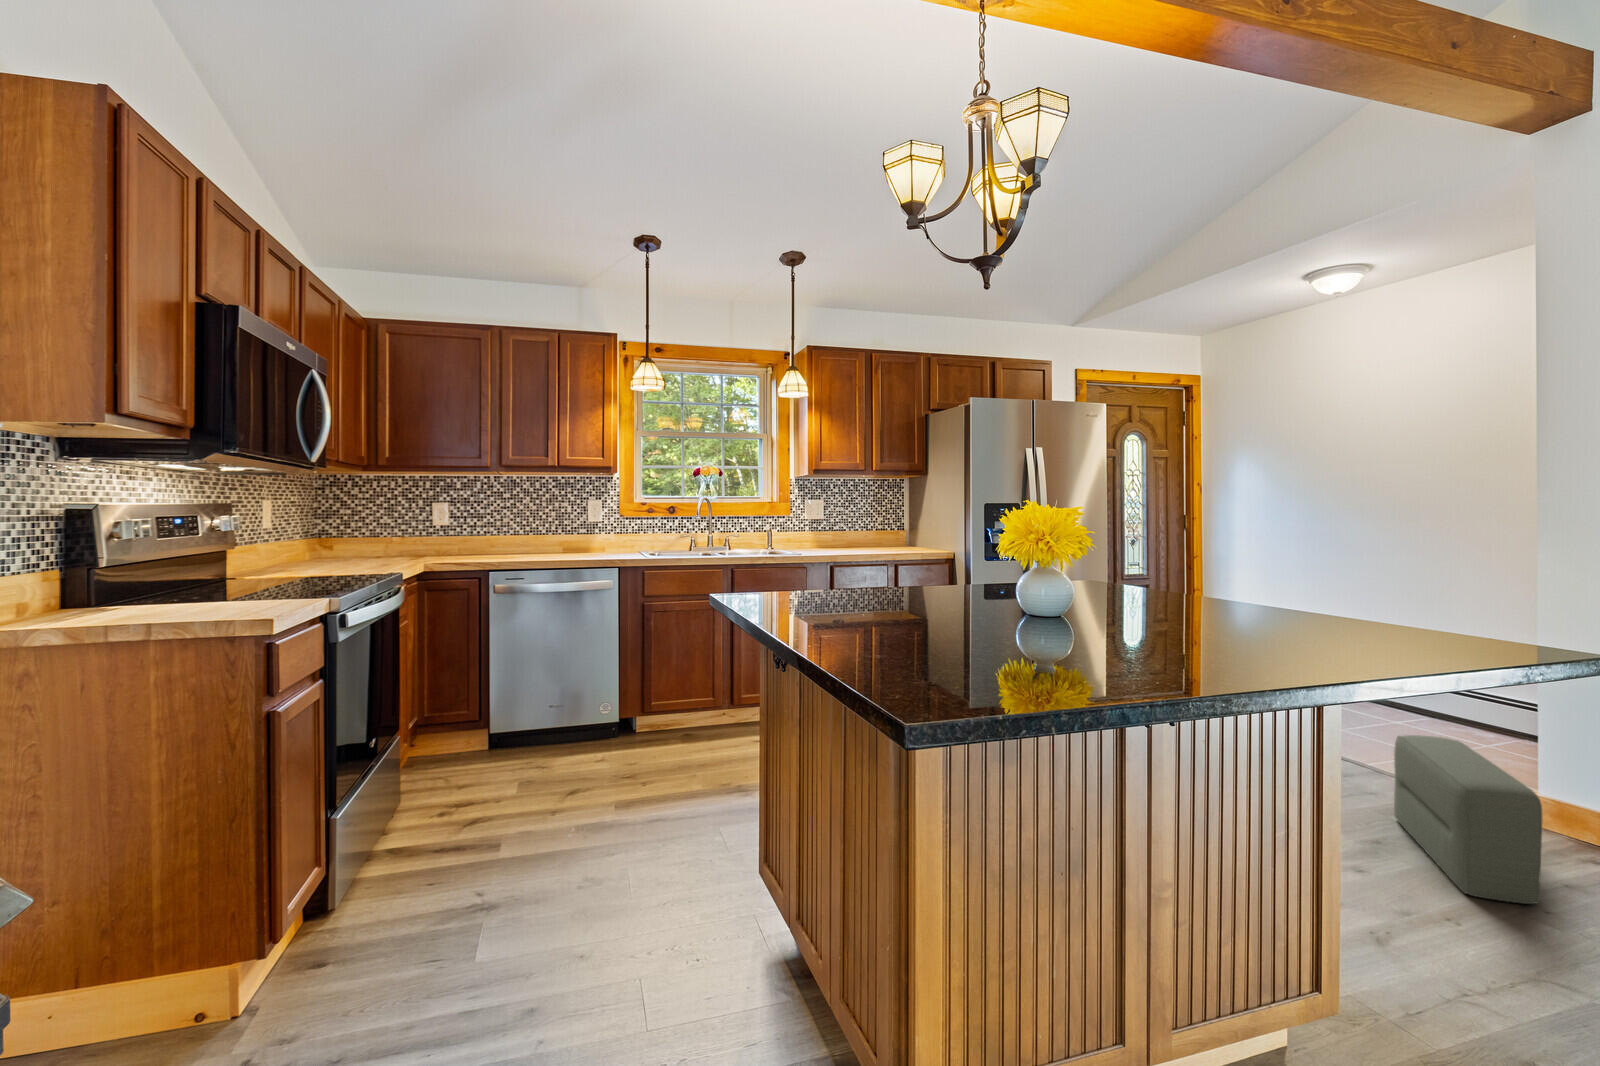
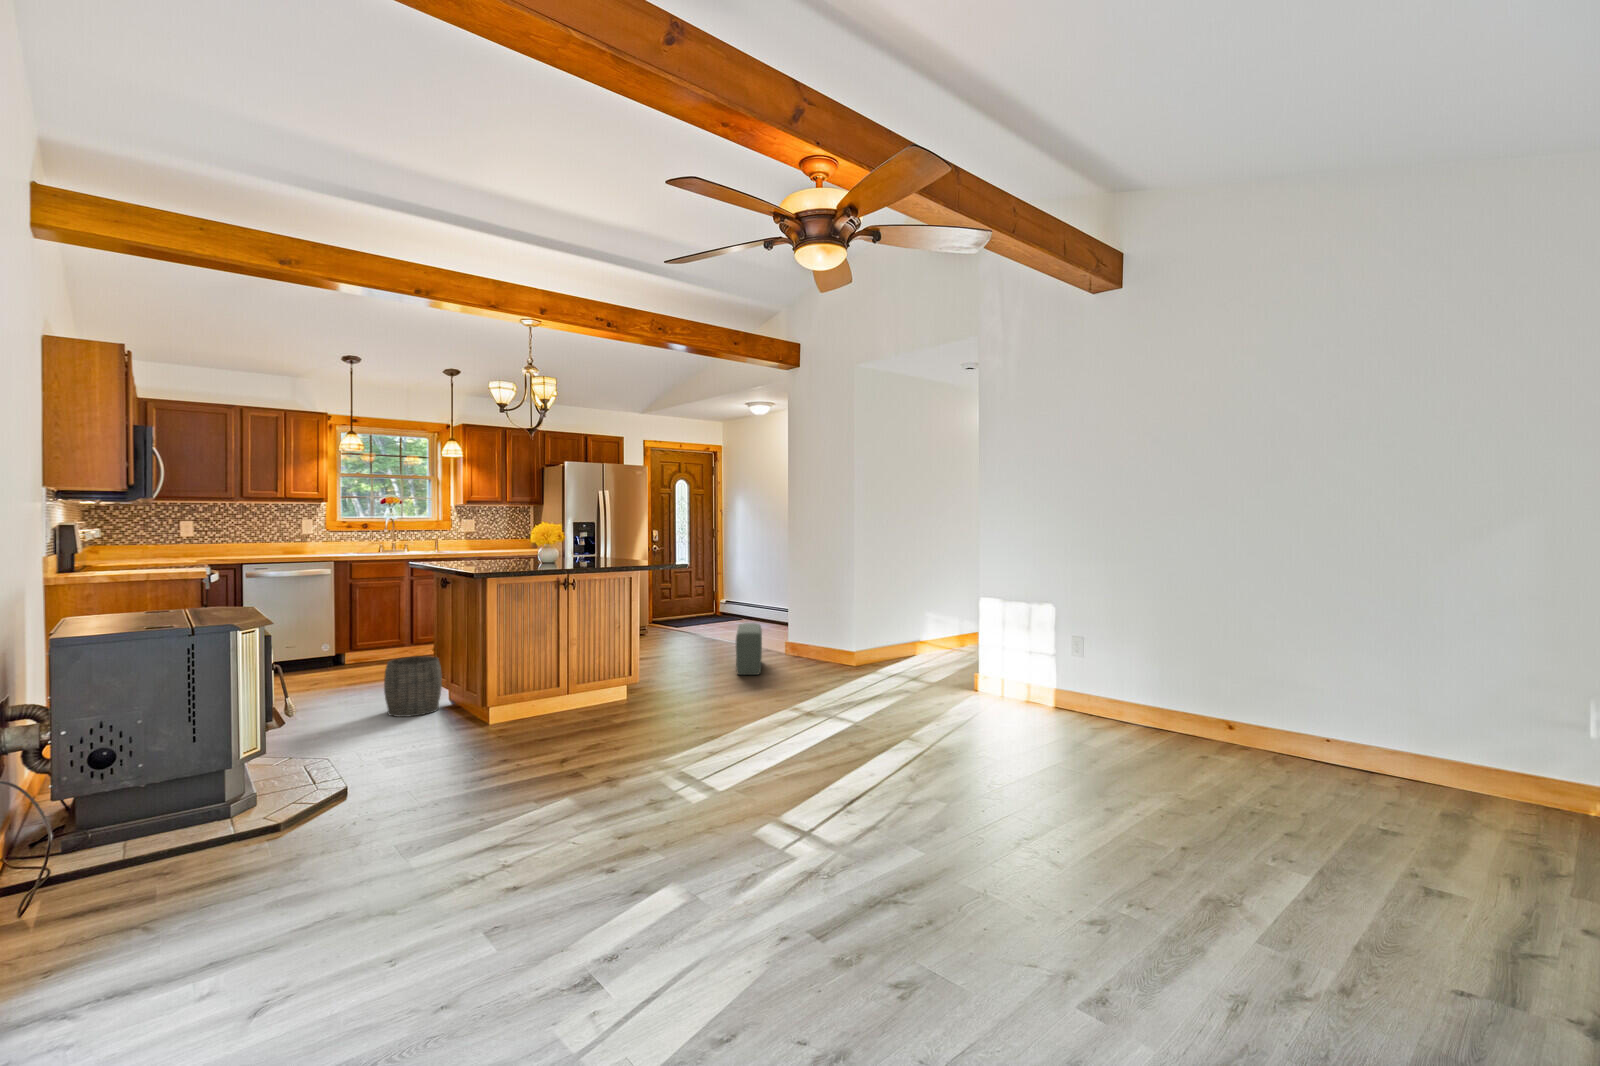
woven basket: none [640,806,763,978] -> present [384,656,442,717]

